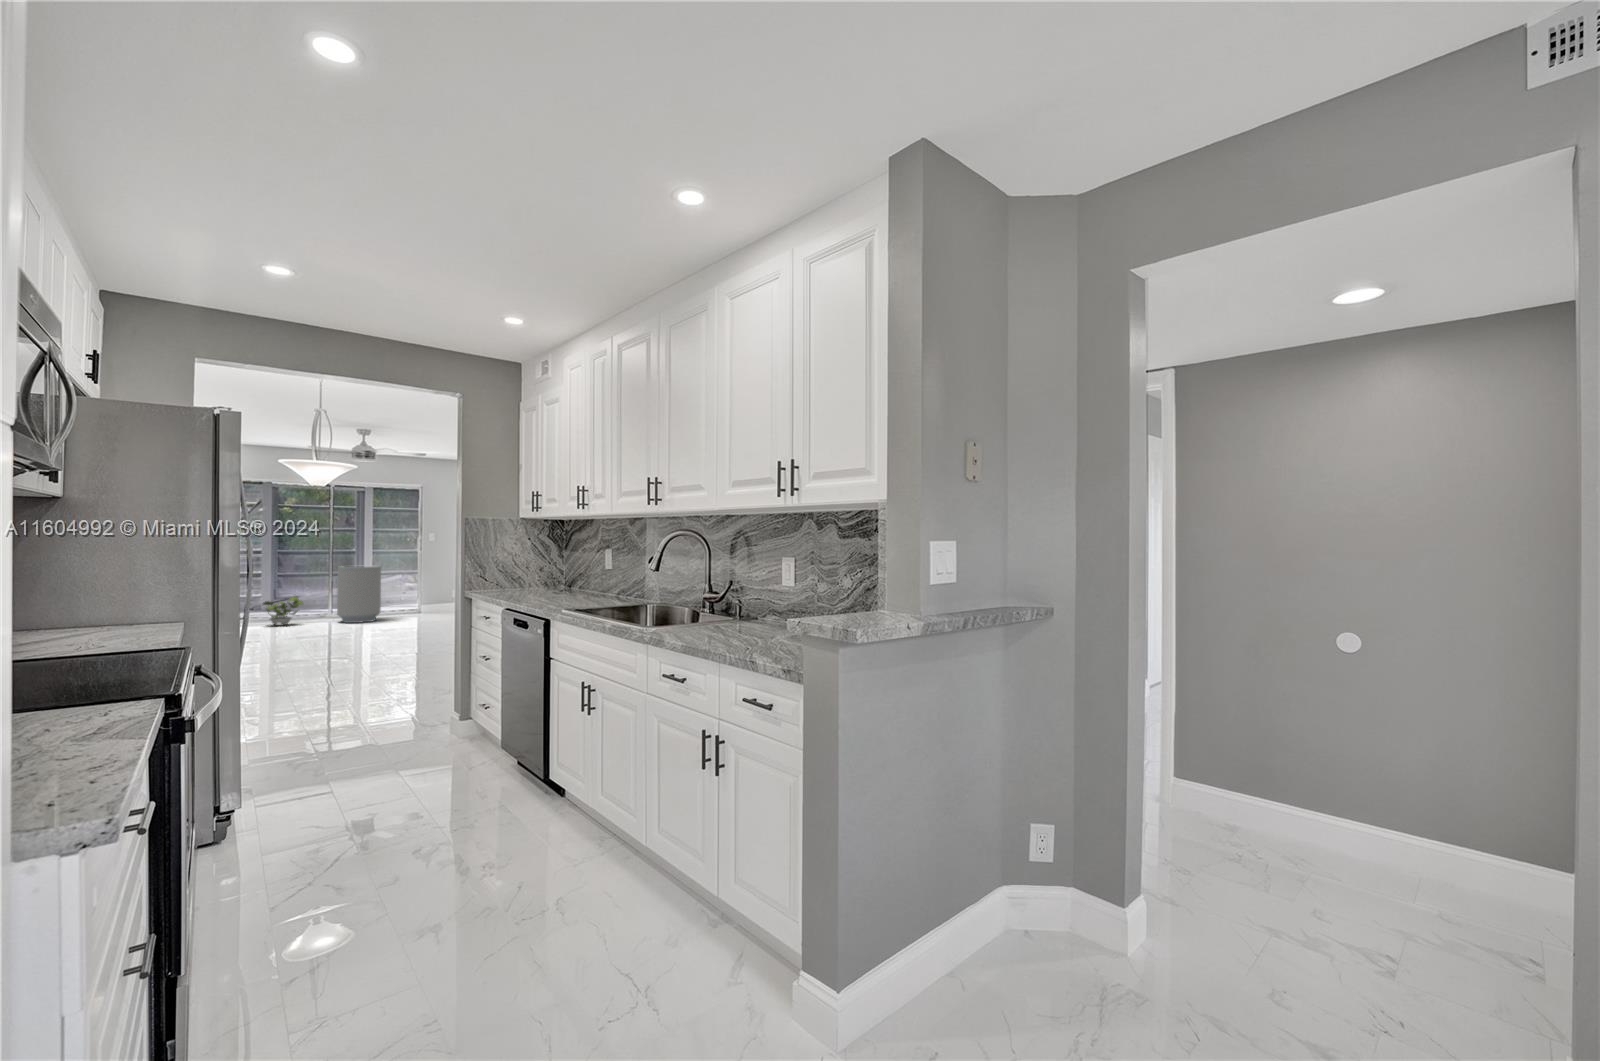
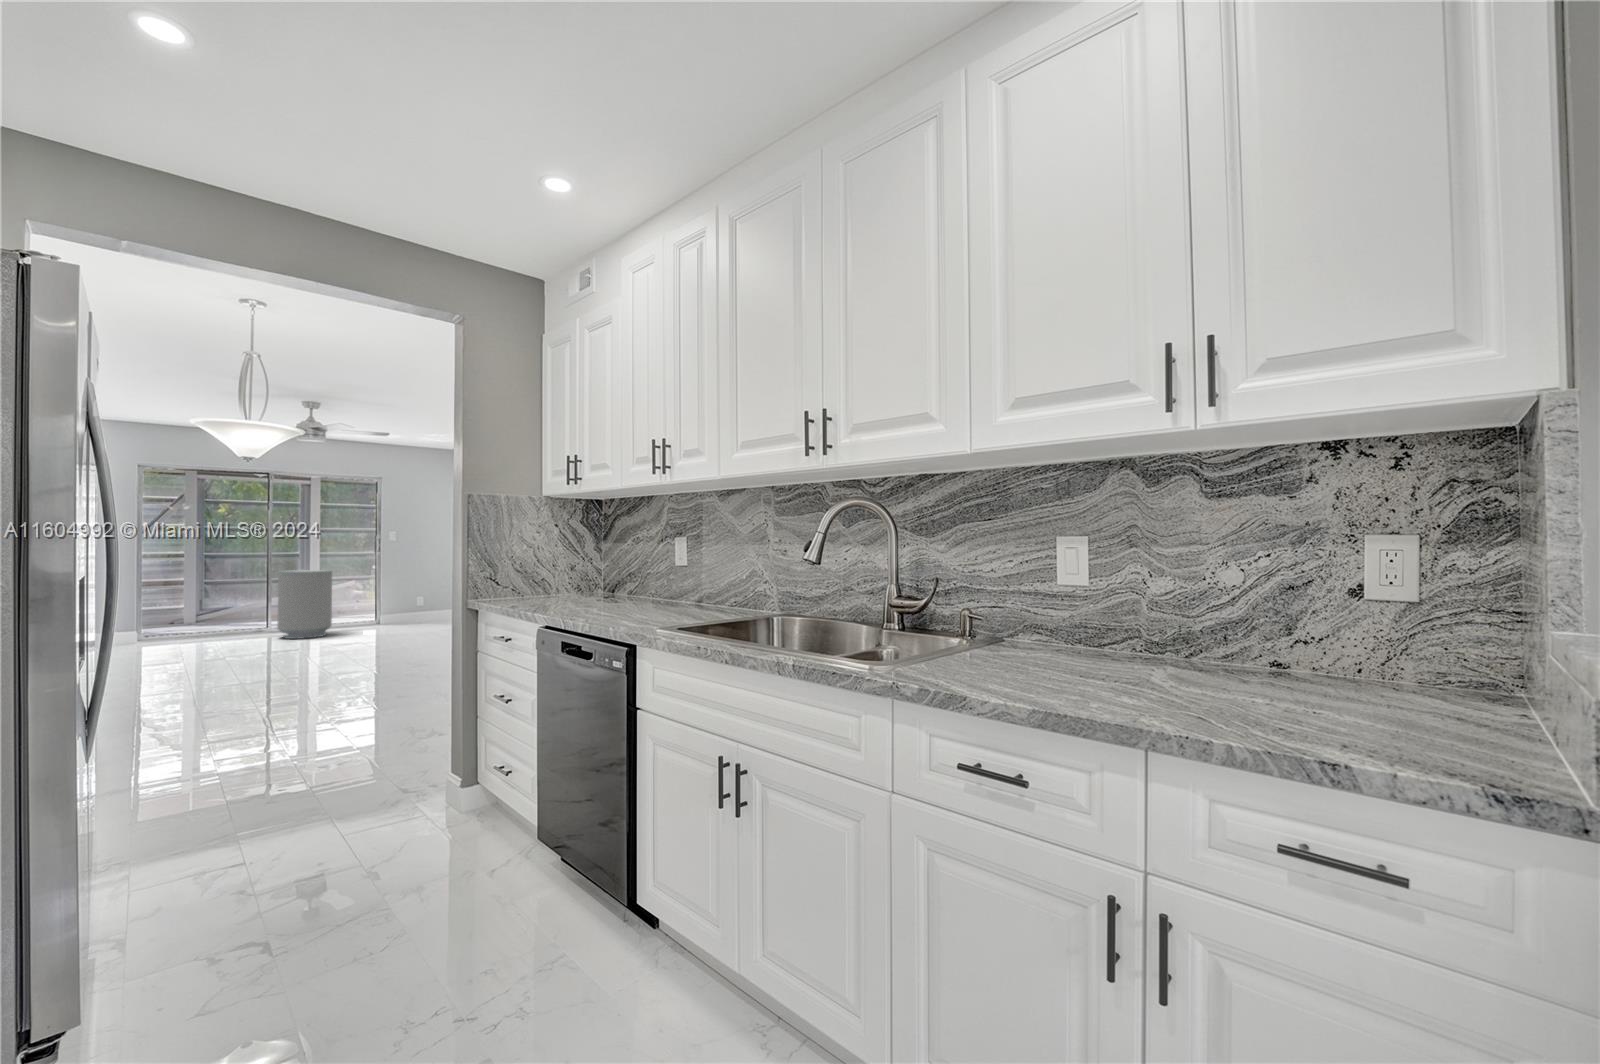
potted plant: present [263,596,303,626] -> none [182,607,235,644]

